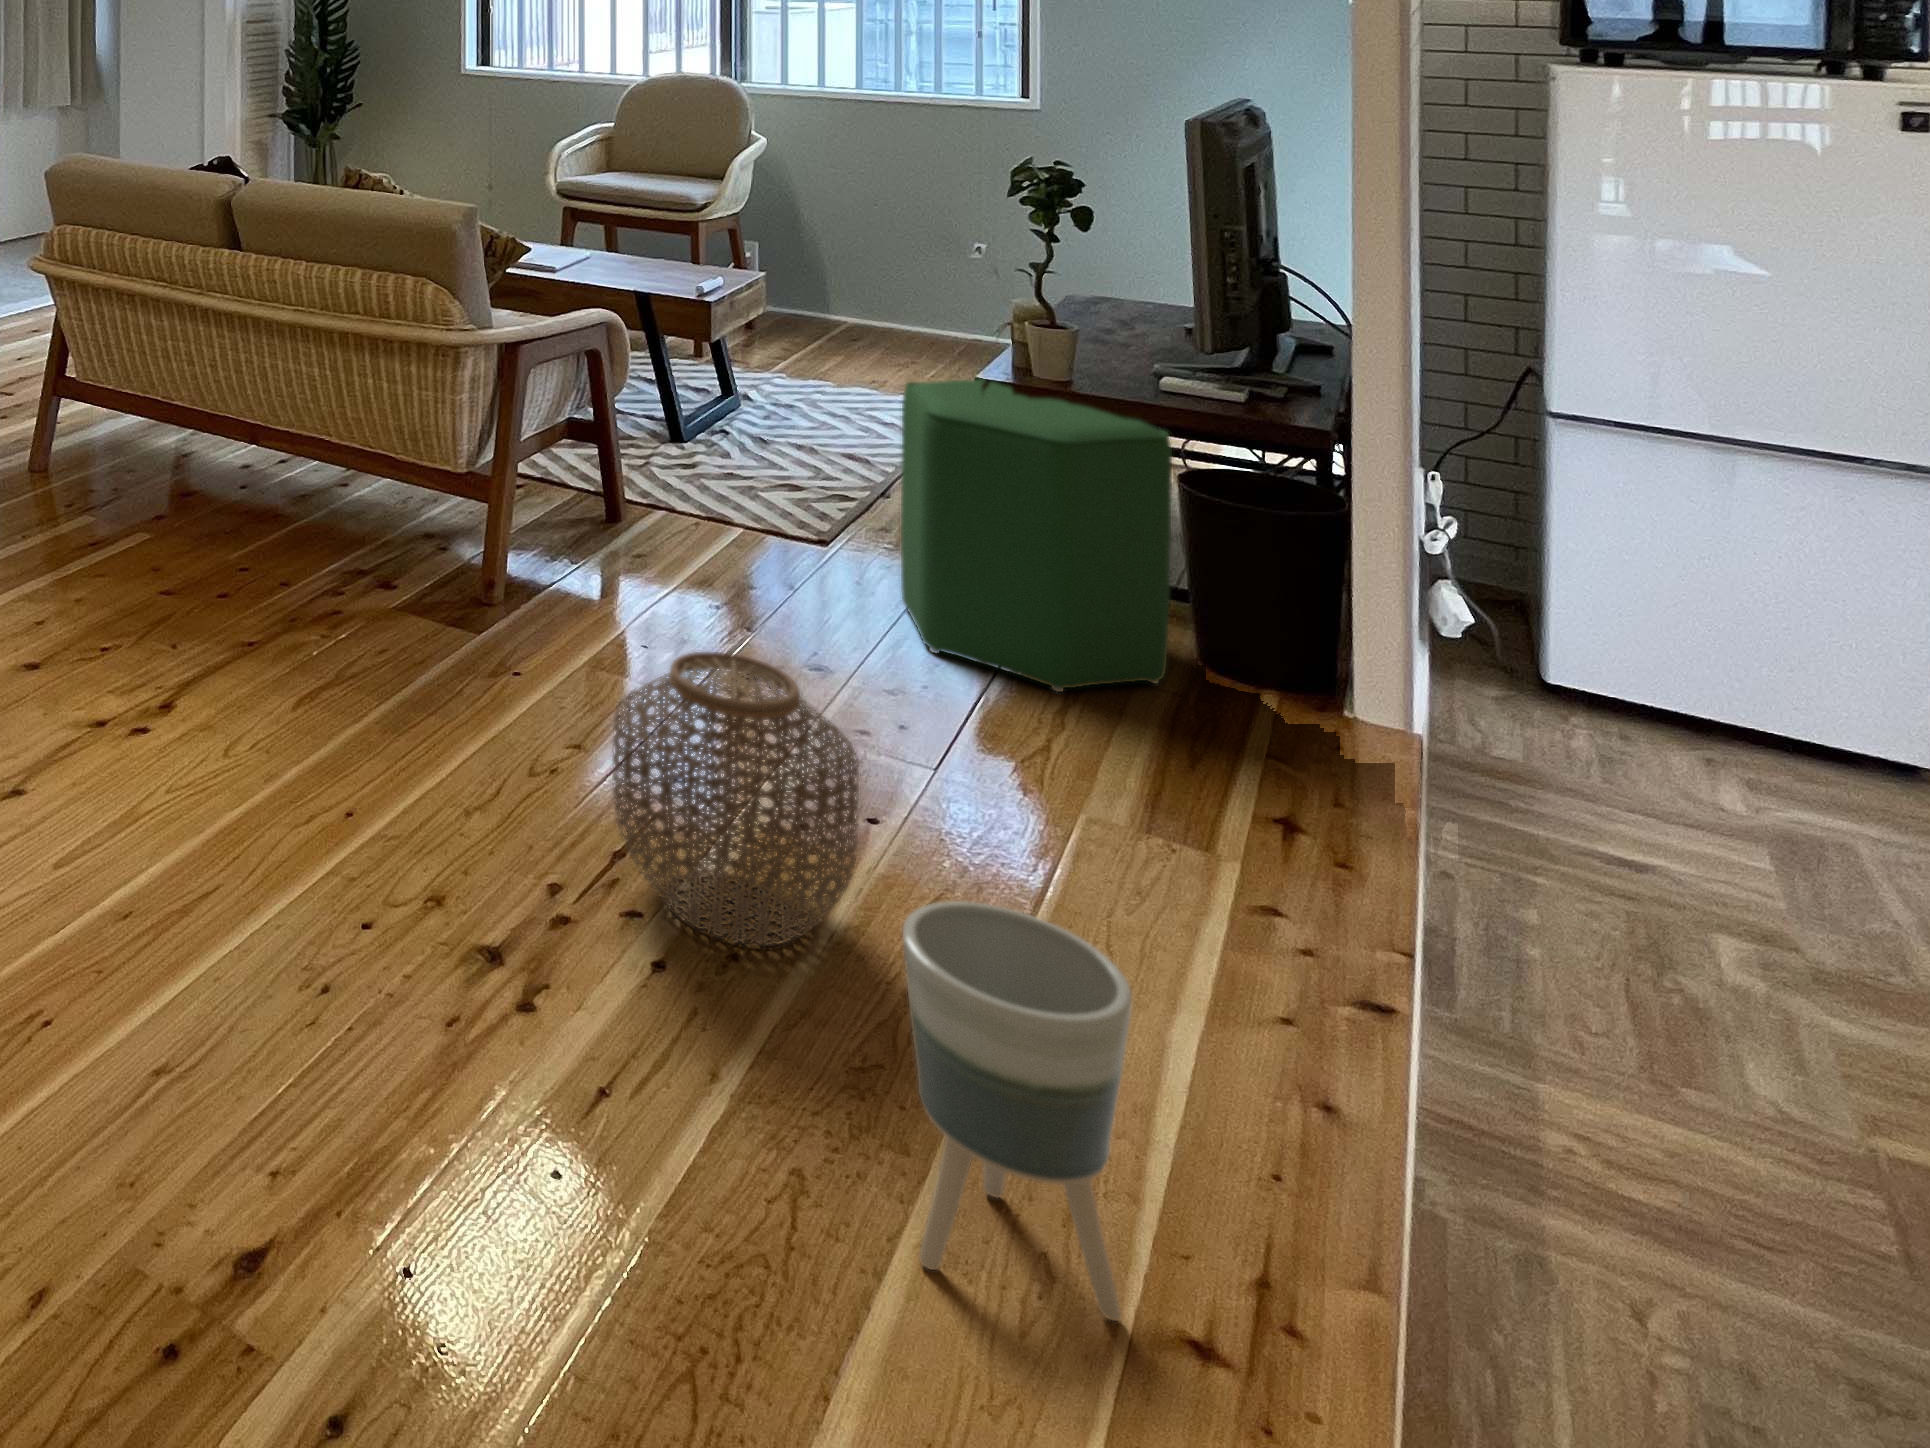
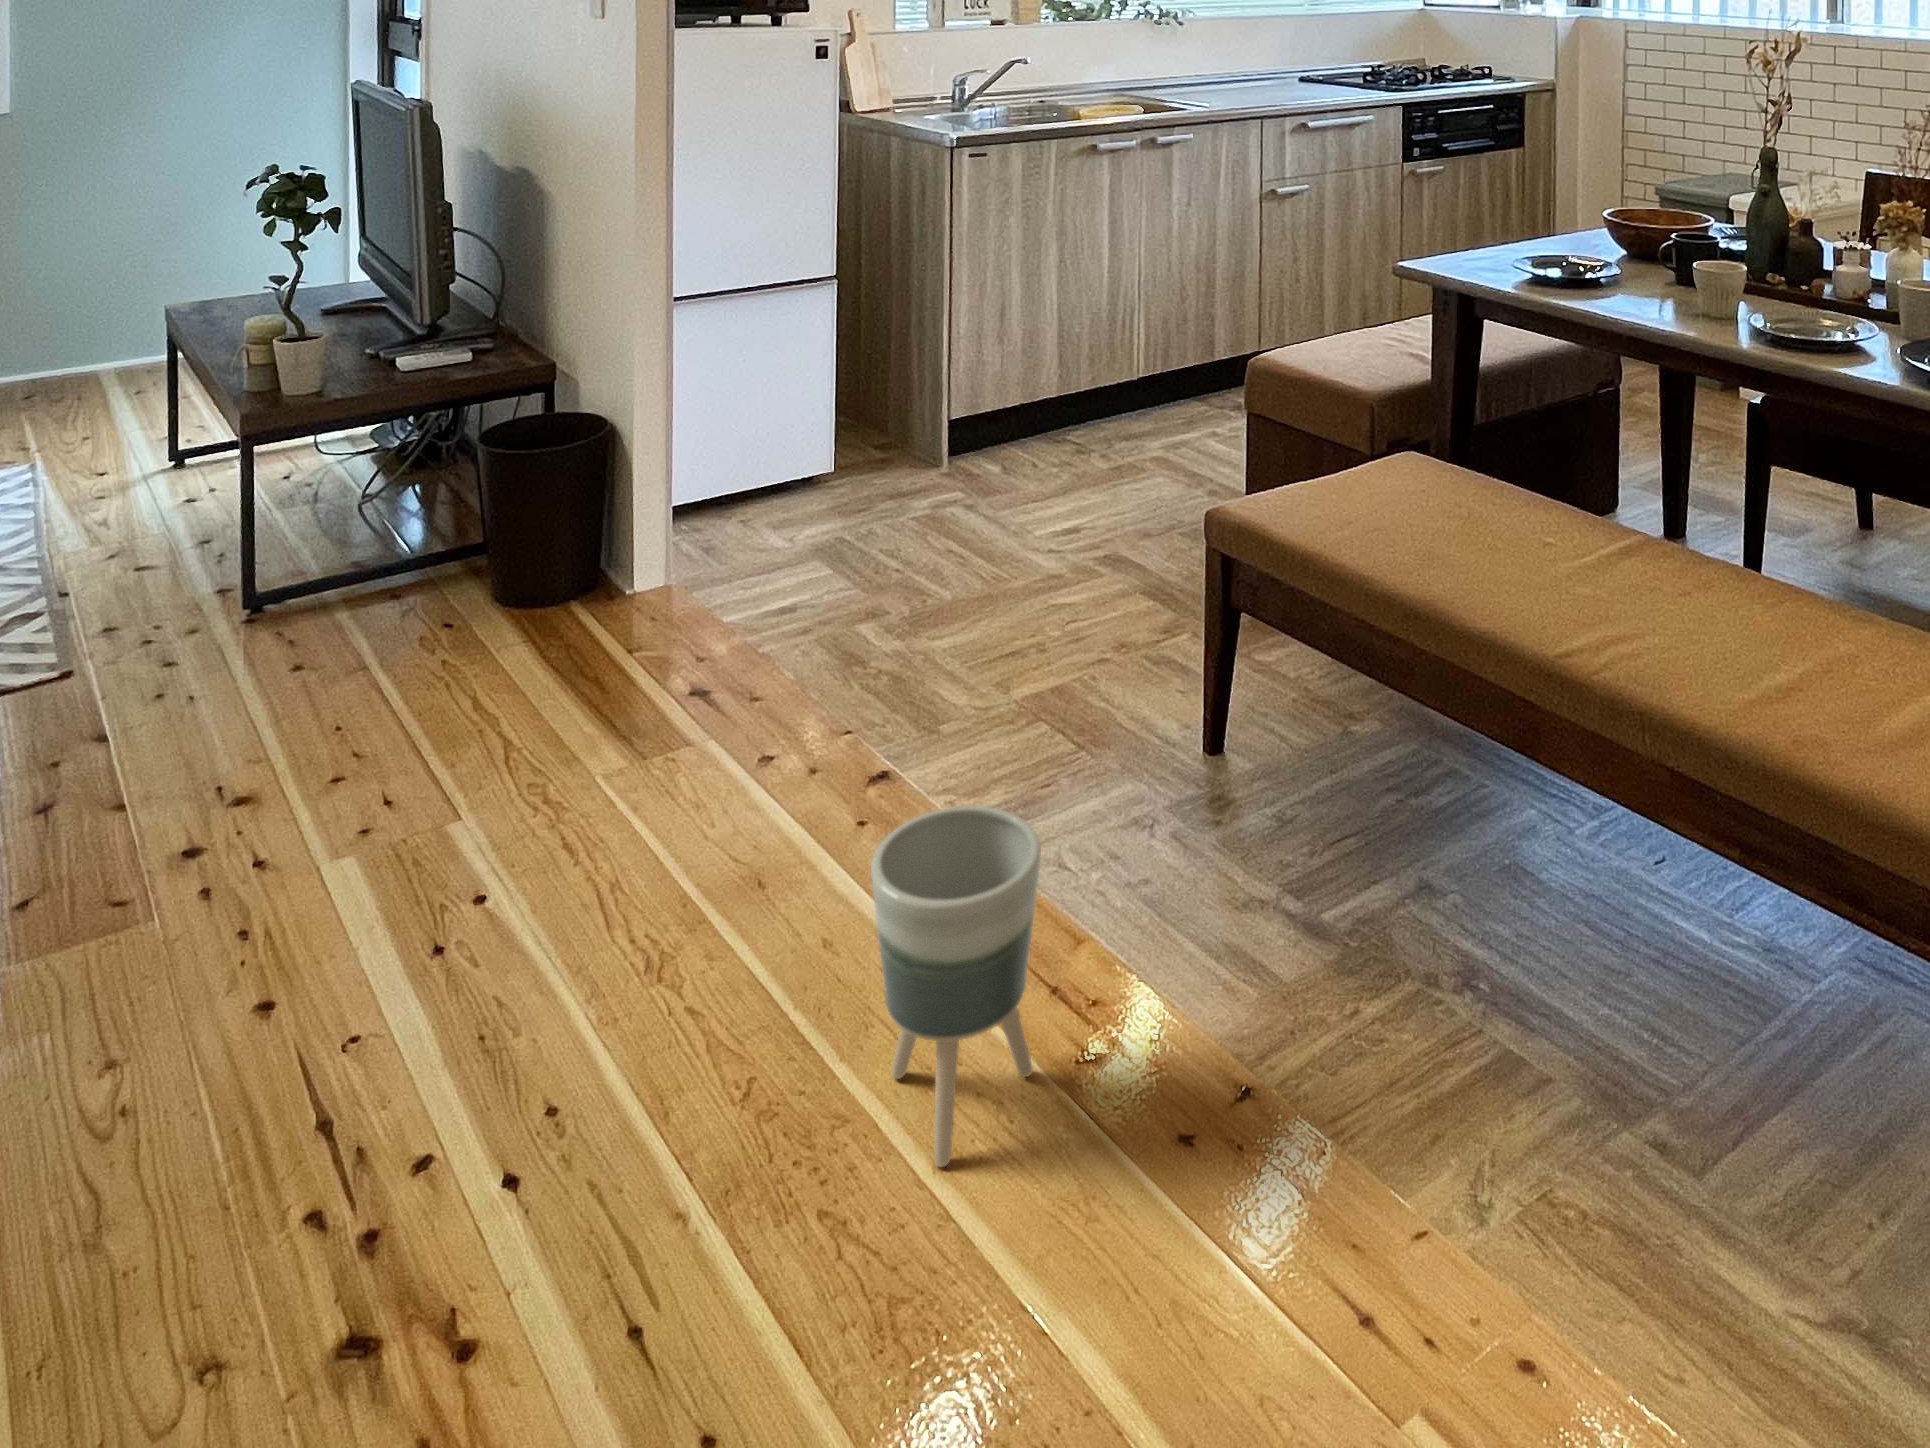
ottoman: present [901,380,1172,692] -> none [212,382,490,713]
woven basket: present [612,652,859,946] -> none [336,778,621,1125]

